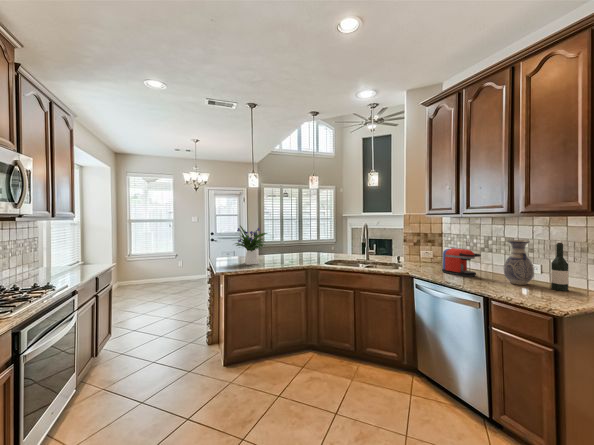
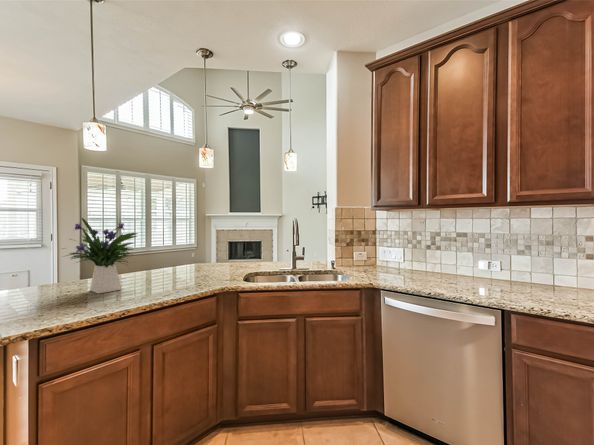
vase: present [504,240,534,285] -> none [475,234,508,286]
wine bottle: present [551,243,568,291] -> none [526,235,544,289]
coffee maker: present [442,248,481,276] -> none [397,247,446,280]

